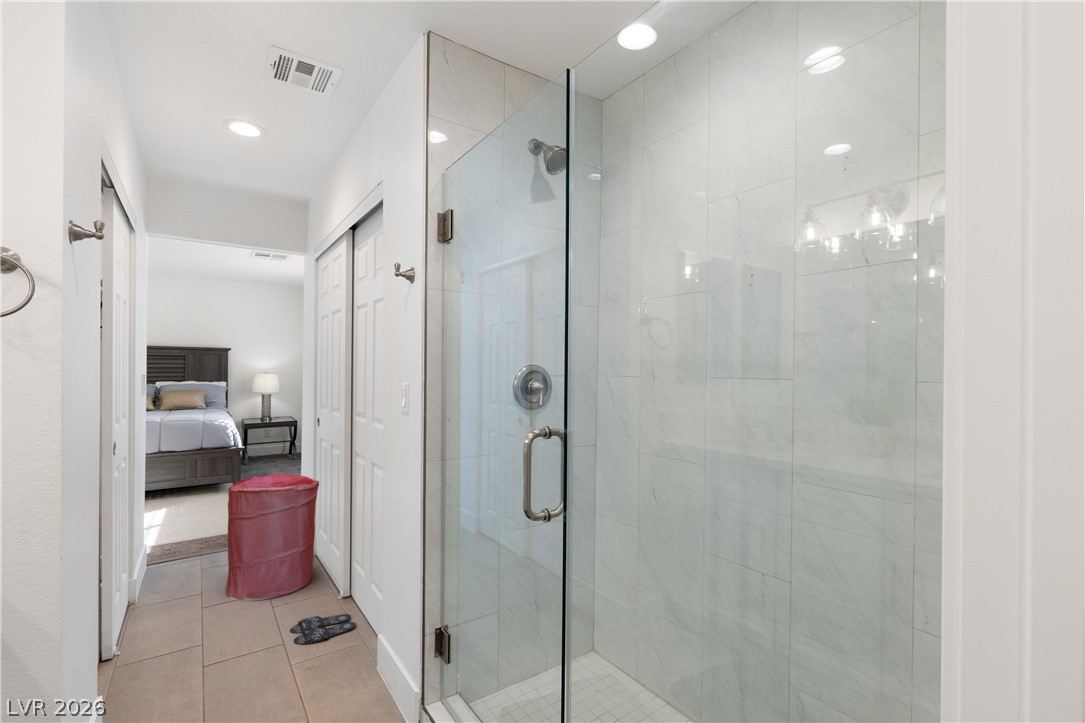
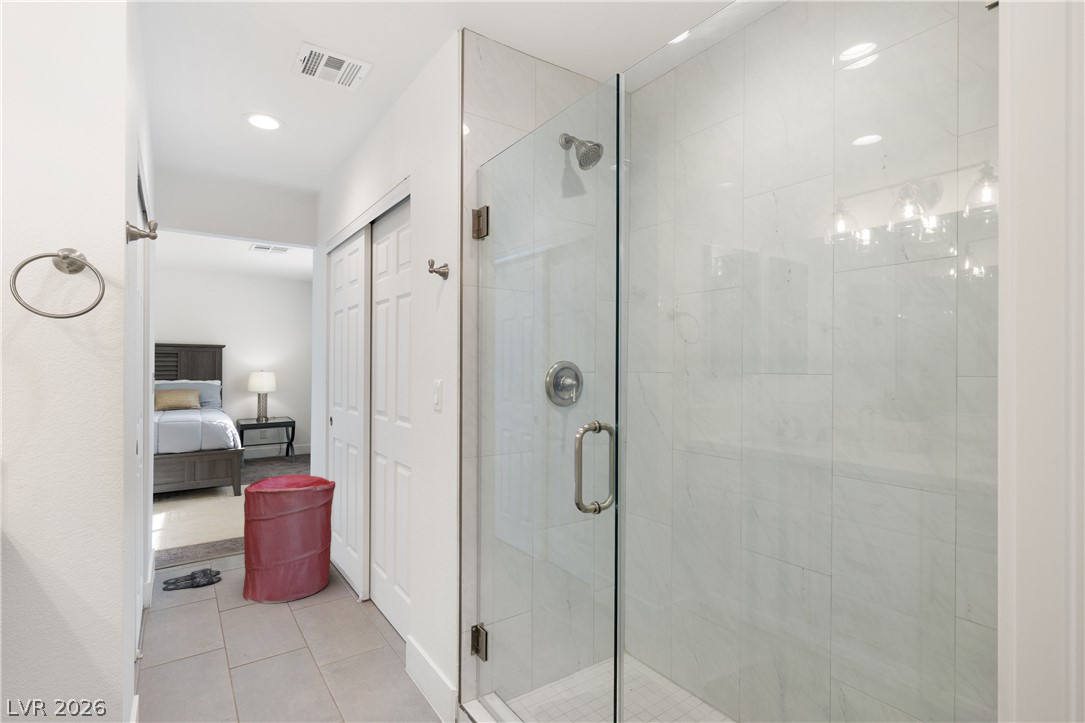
slippers: present [290,614,356,645] -> present [162,568,221,591]

